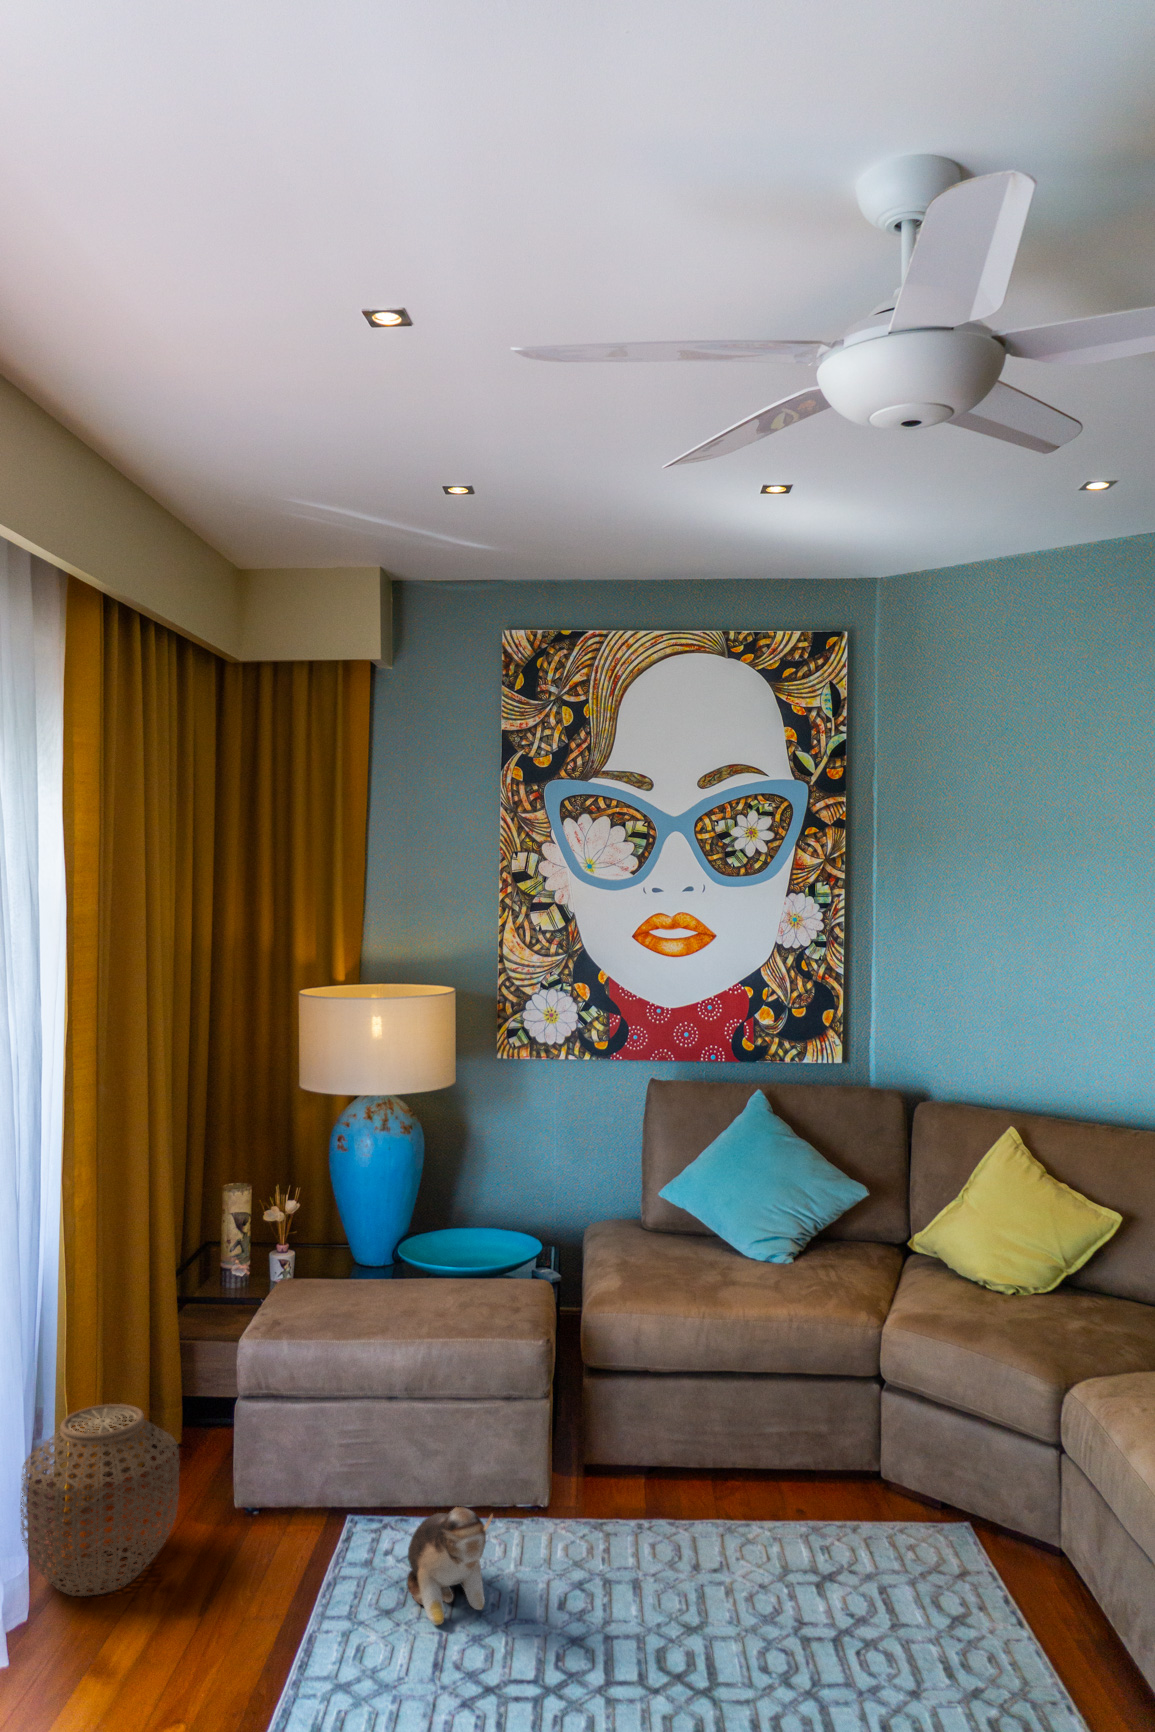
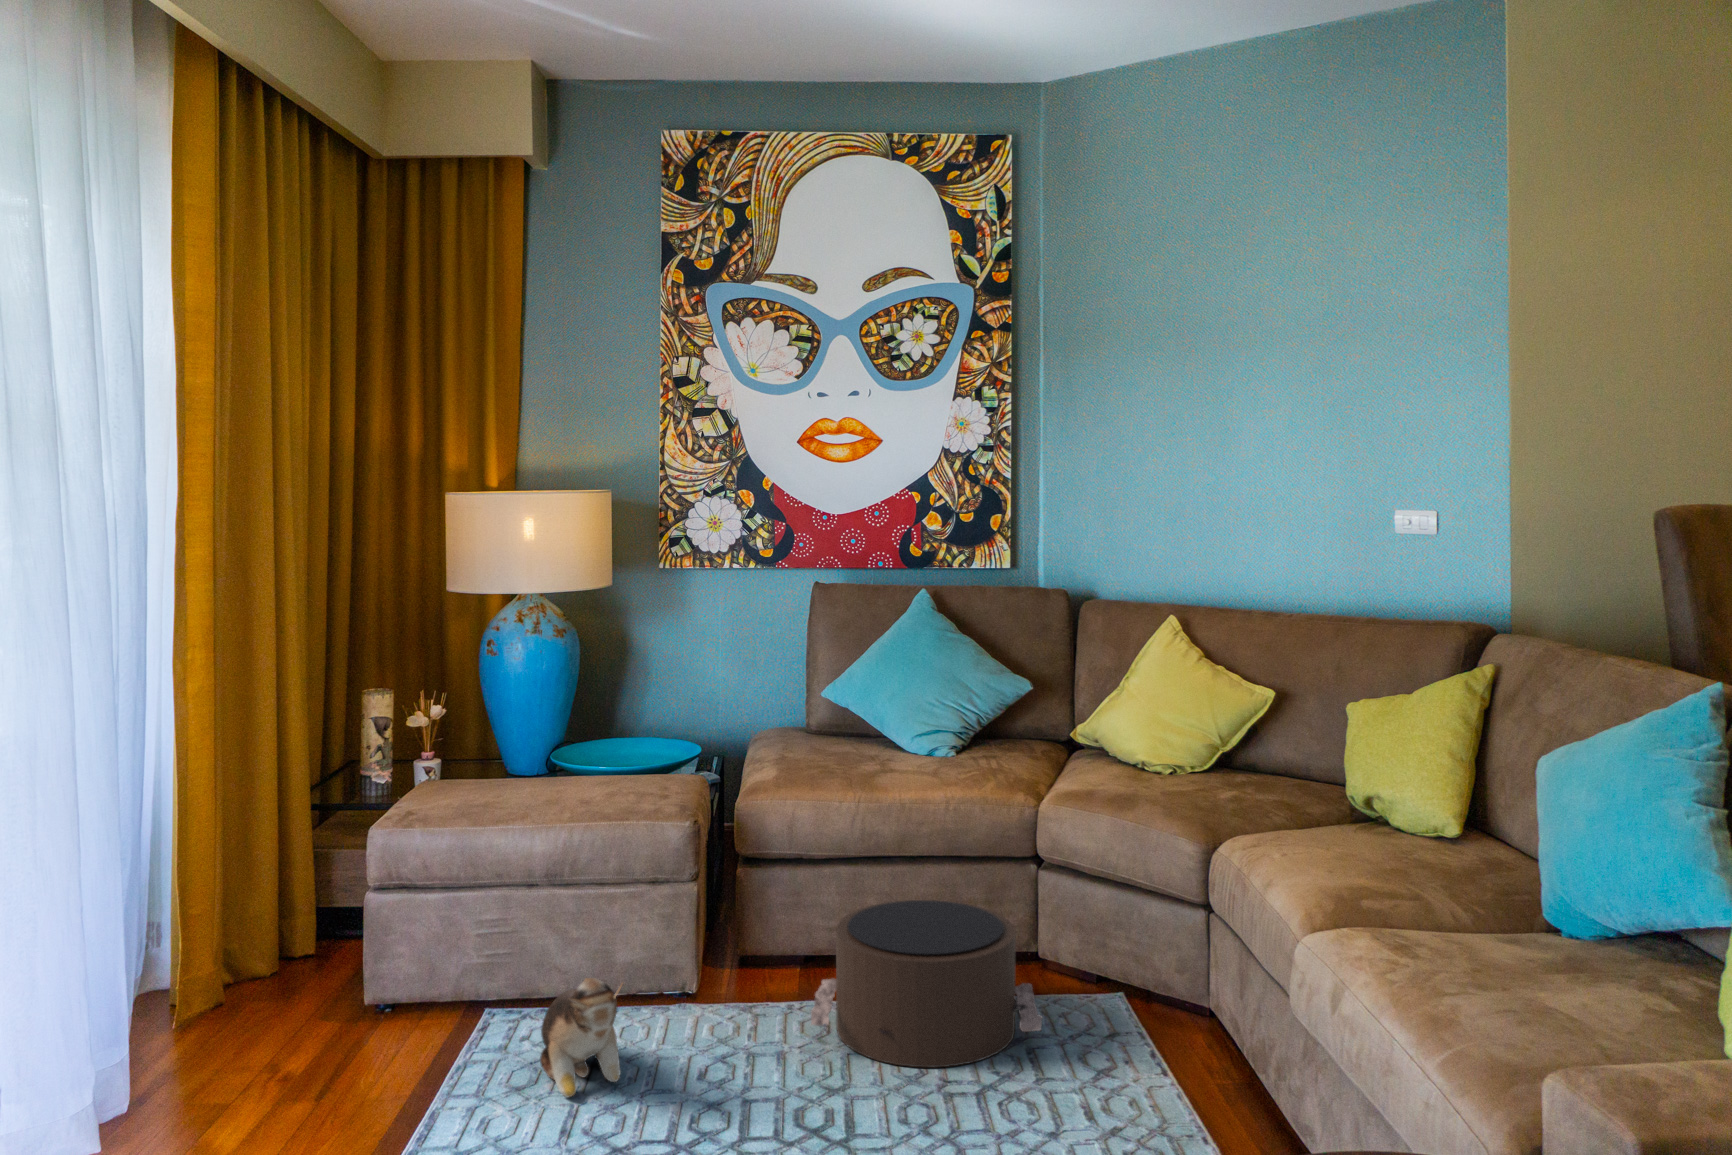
woven basket: present [20,1404,179,1596] -> none [119,894,299,1086]
pouf: none [664,1423,894,1607] -> present [811,900,1043,1068]

